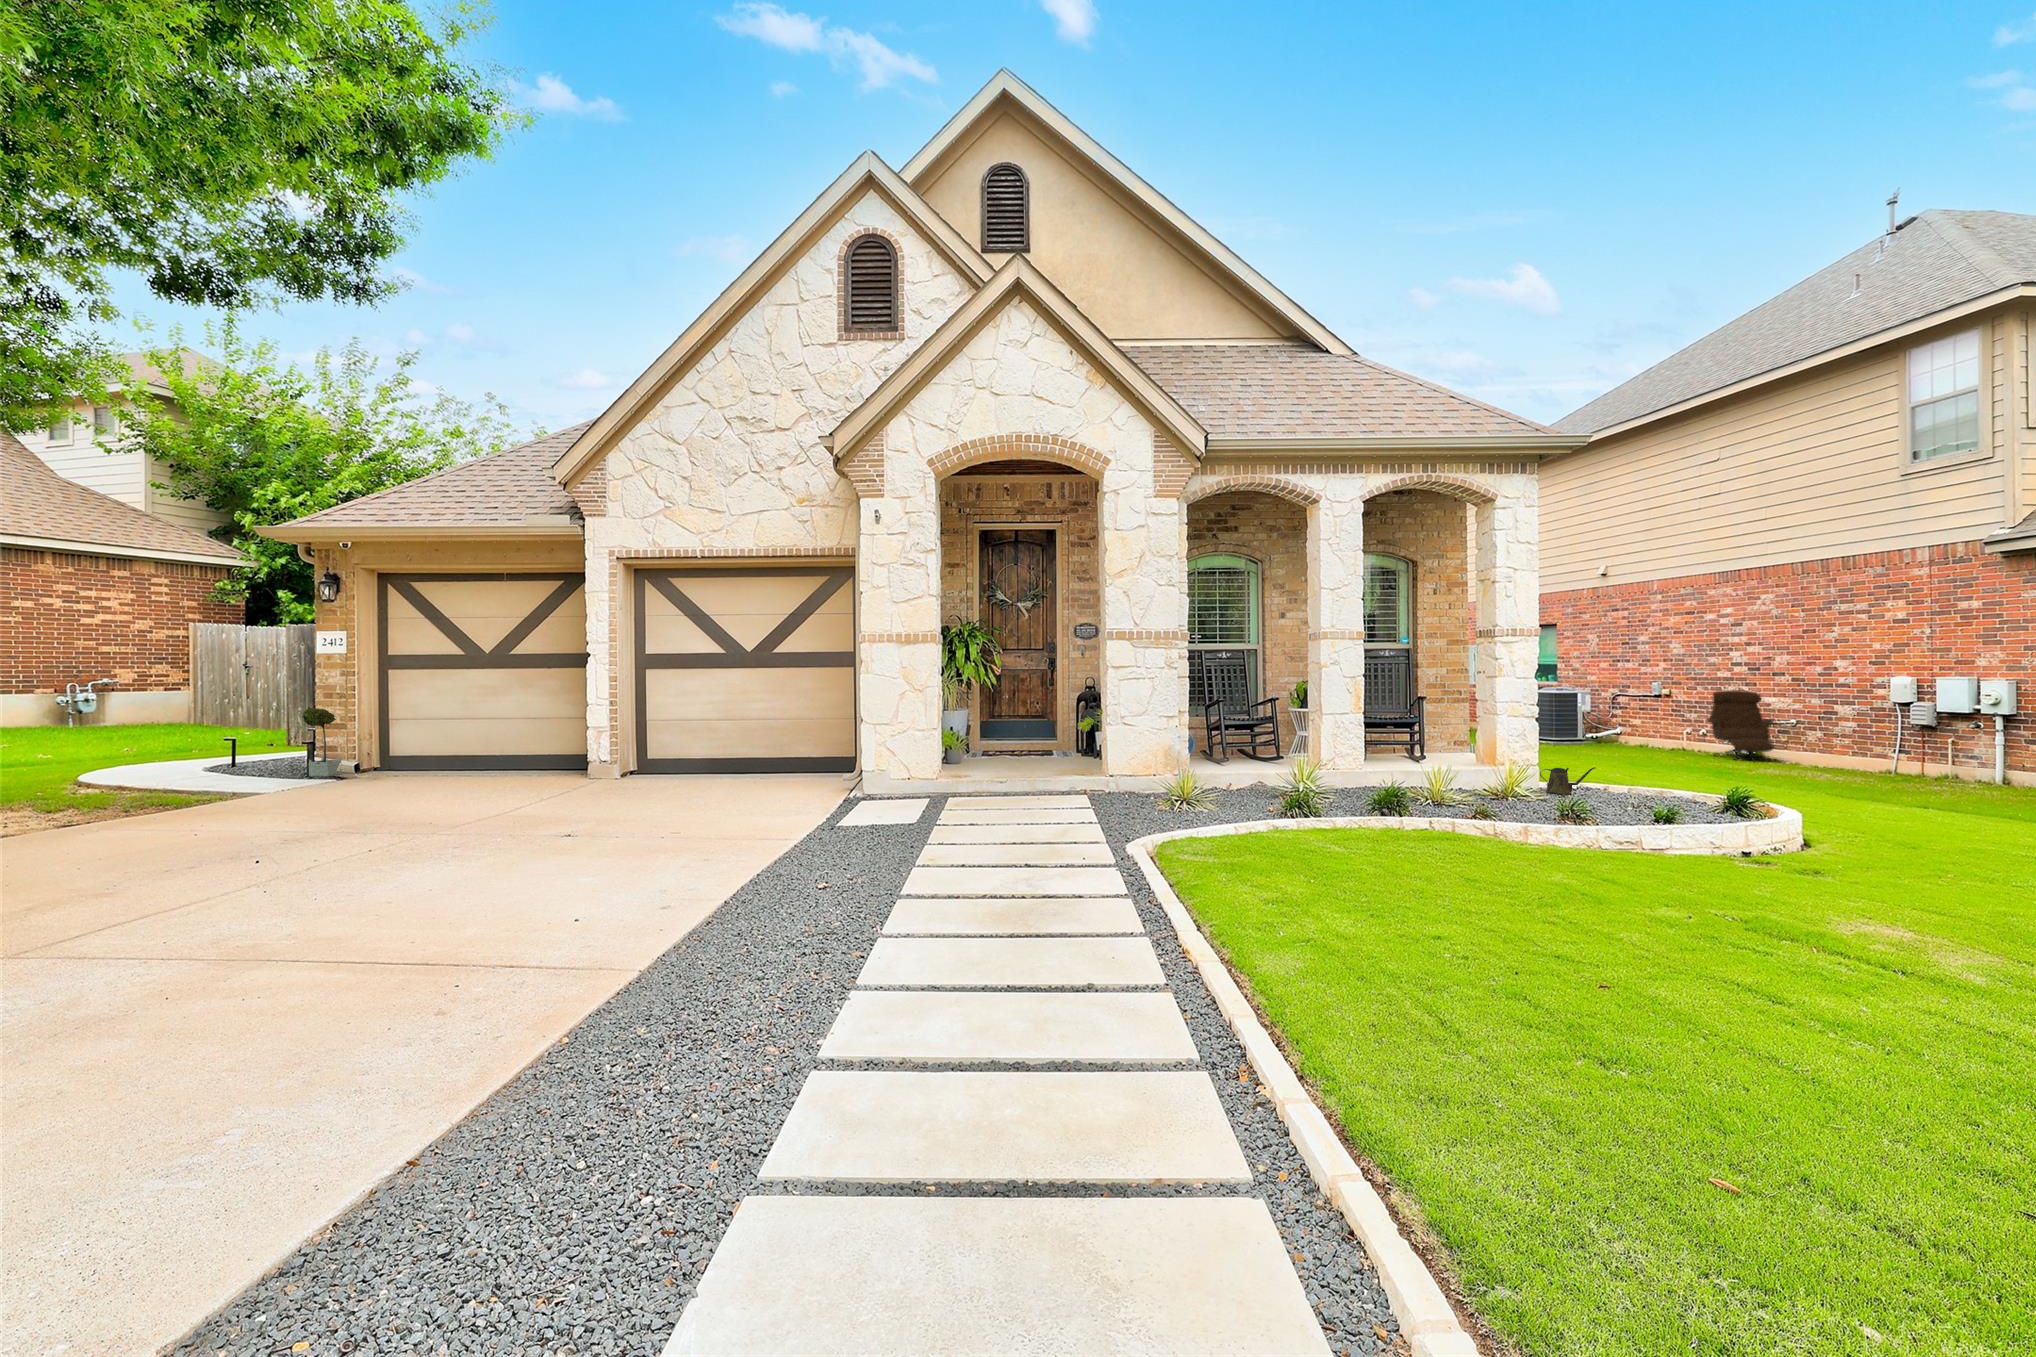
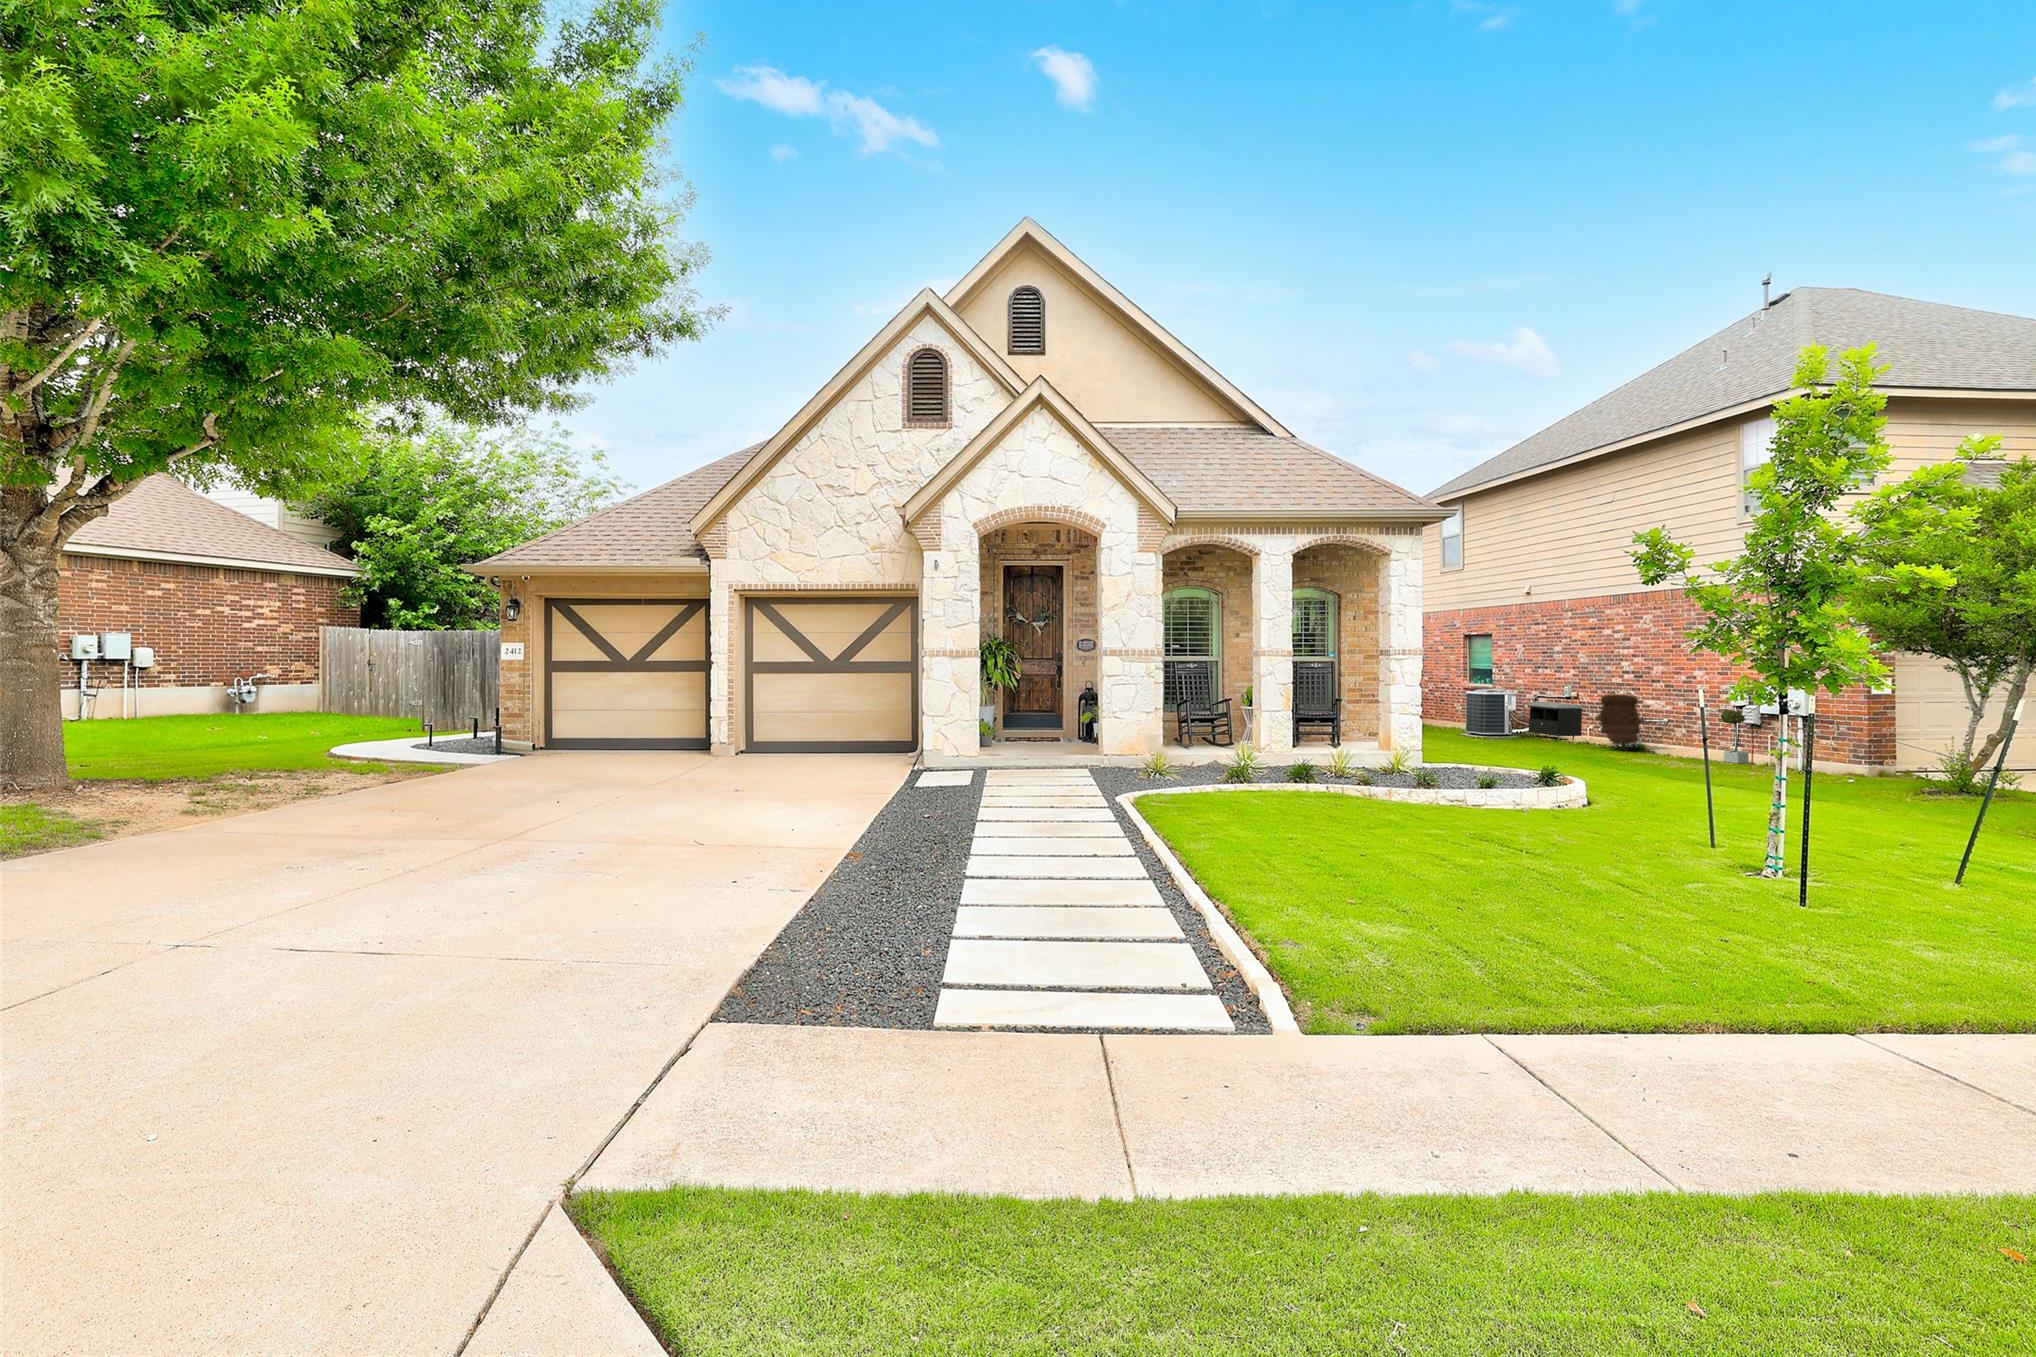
storage bench: none [1604,702,1676,746] -> present [1528,702,1582,740]
potted tree: present [303,707,342,776] -> present [1721,709,1749,763]
watering can: present [1540,767,1595,794] -> none [1423,752,1461,772]

